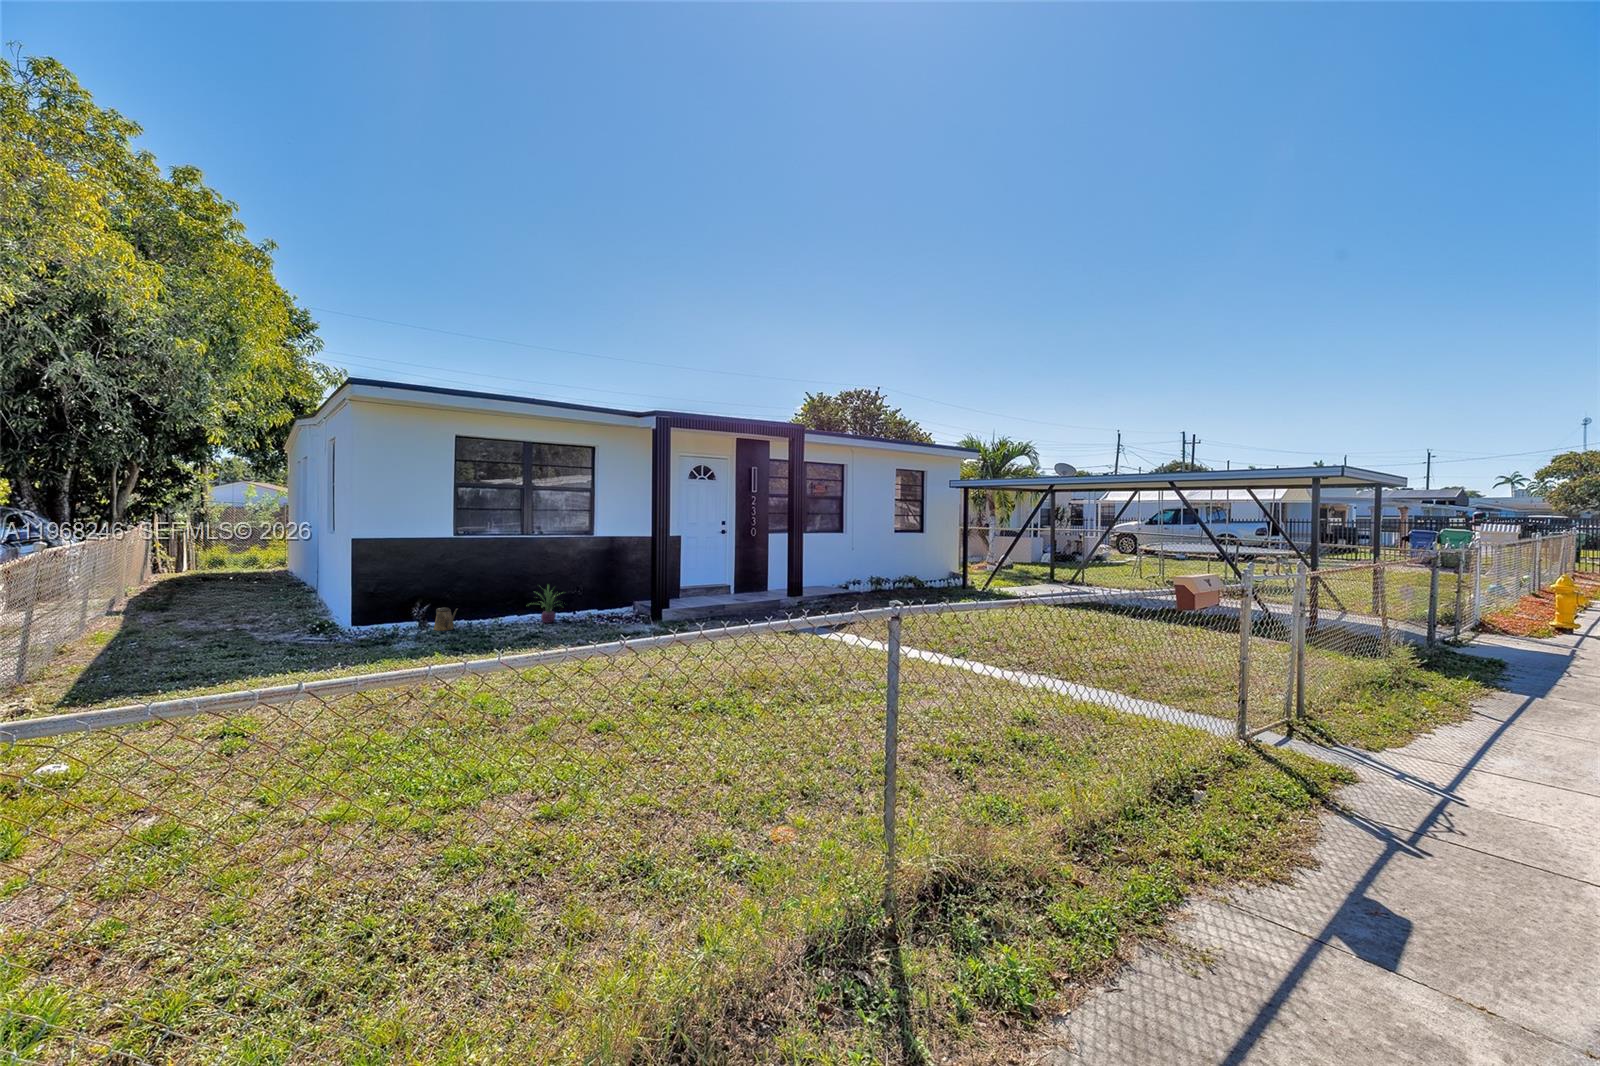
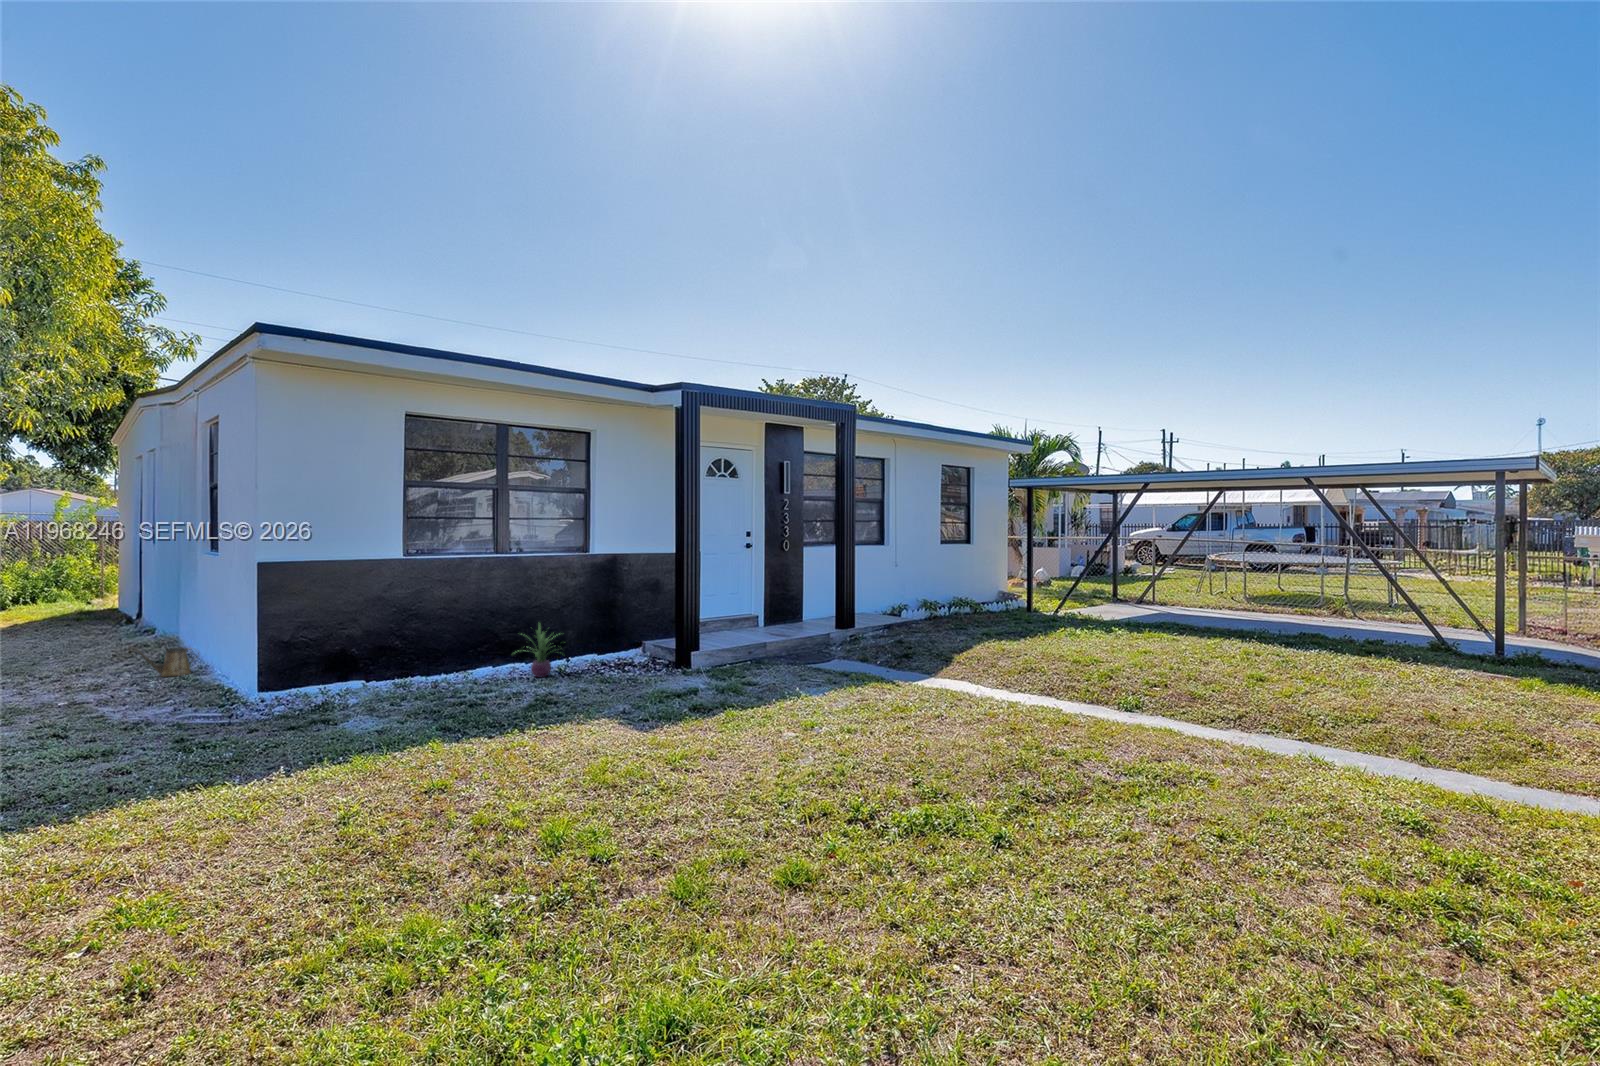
watering can: present [434,608,458,631] -> present [132,647,199,677]

